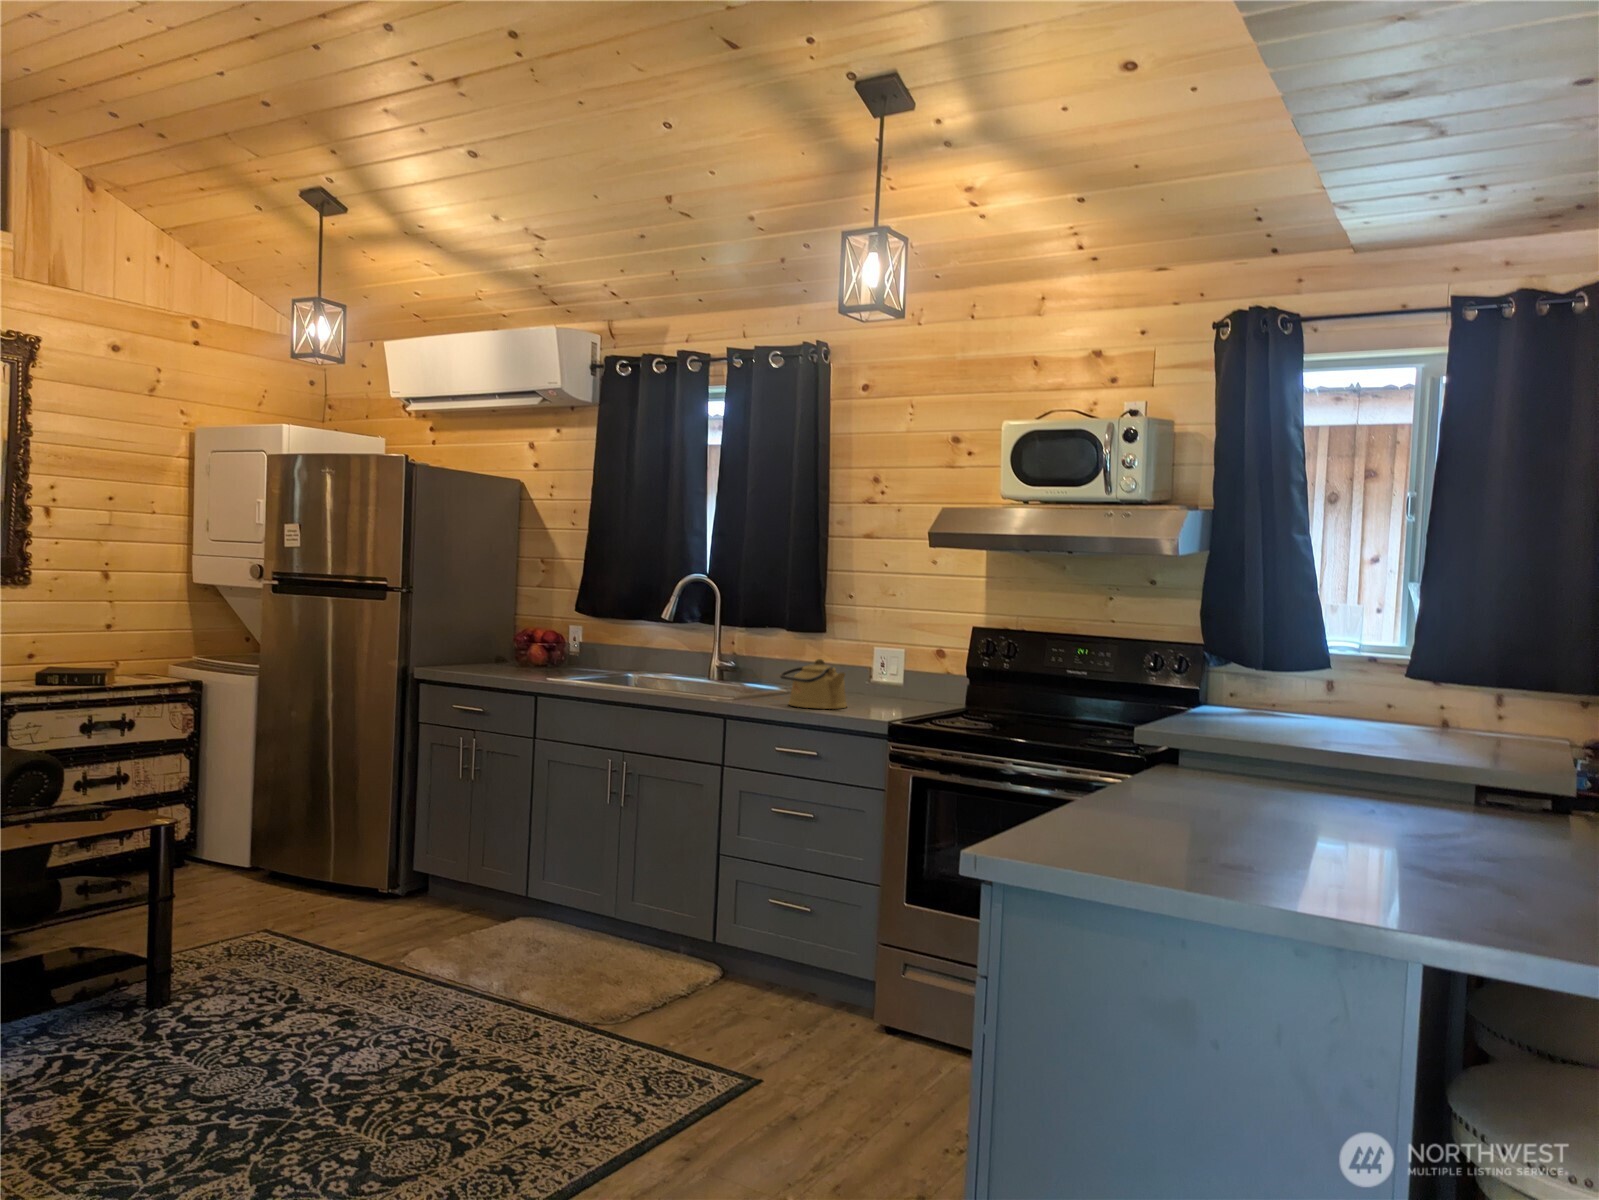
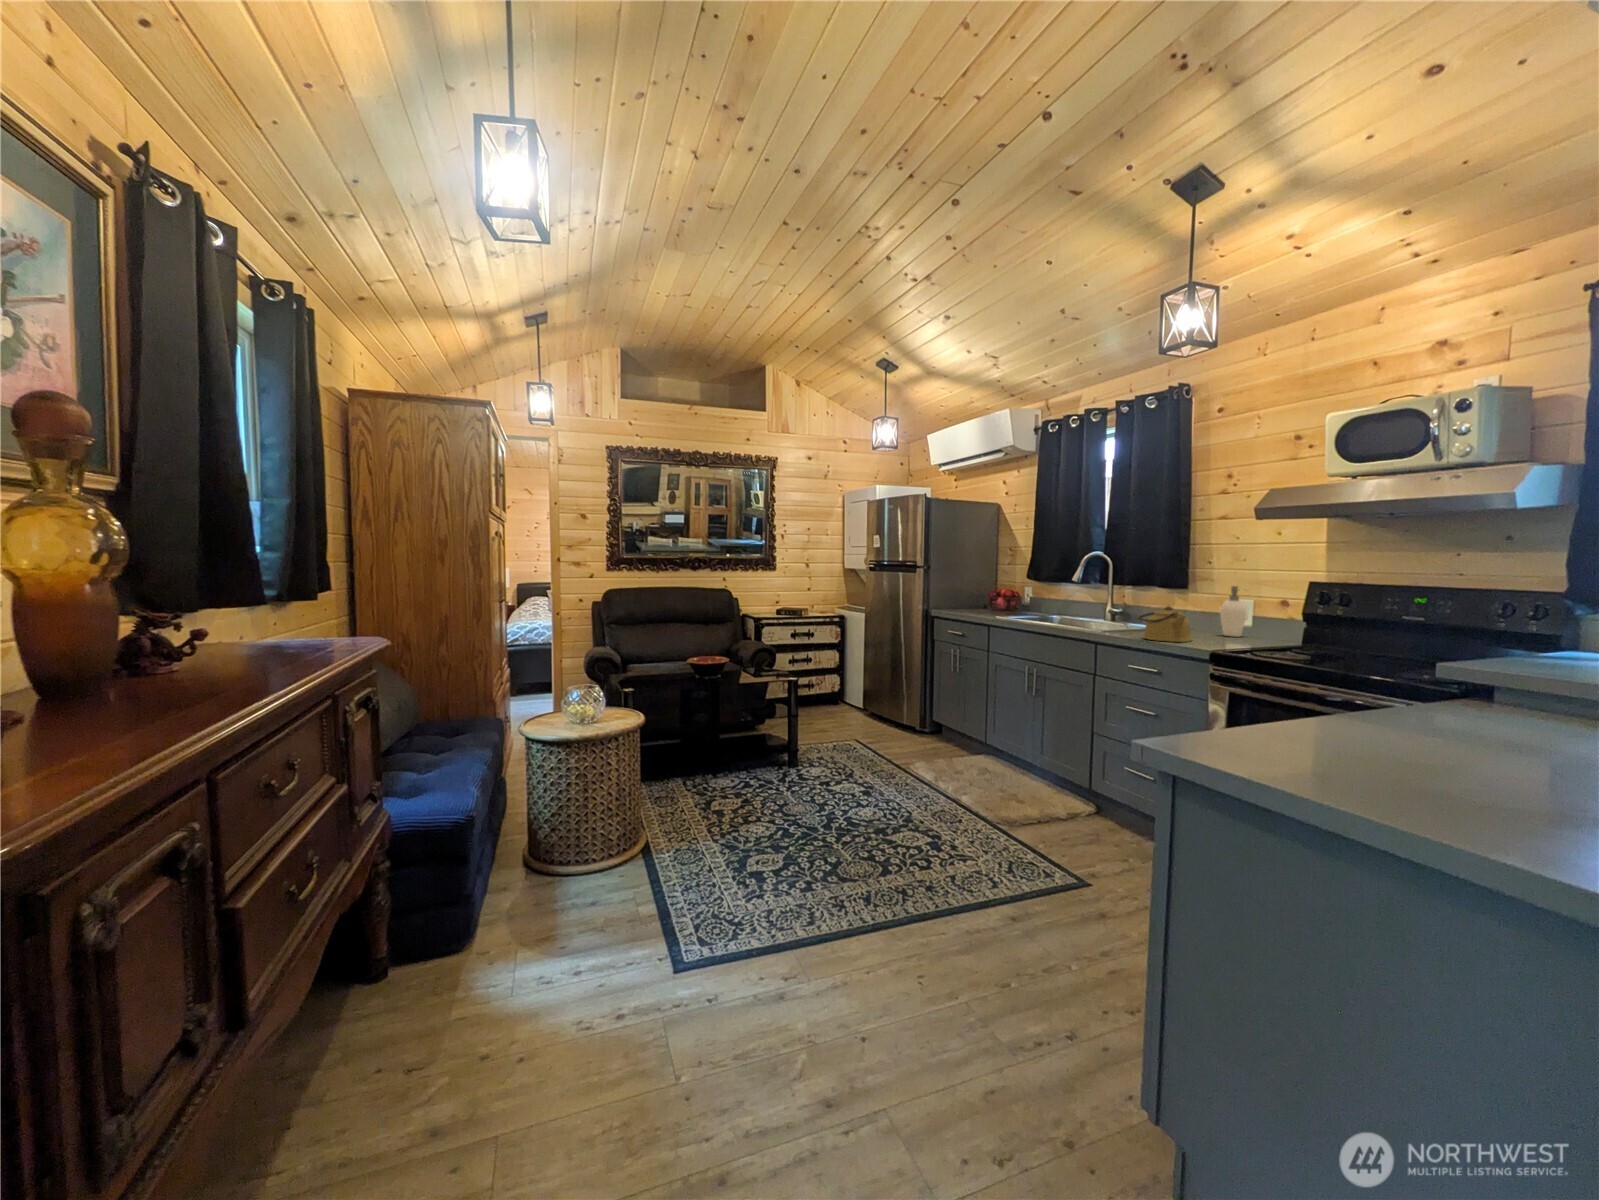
soap dispenser: none [866,630,899,698] -> present [1220,586,1247,637]

